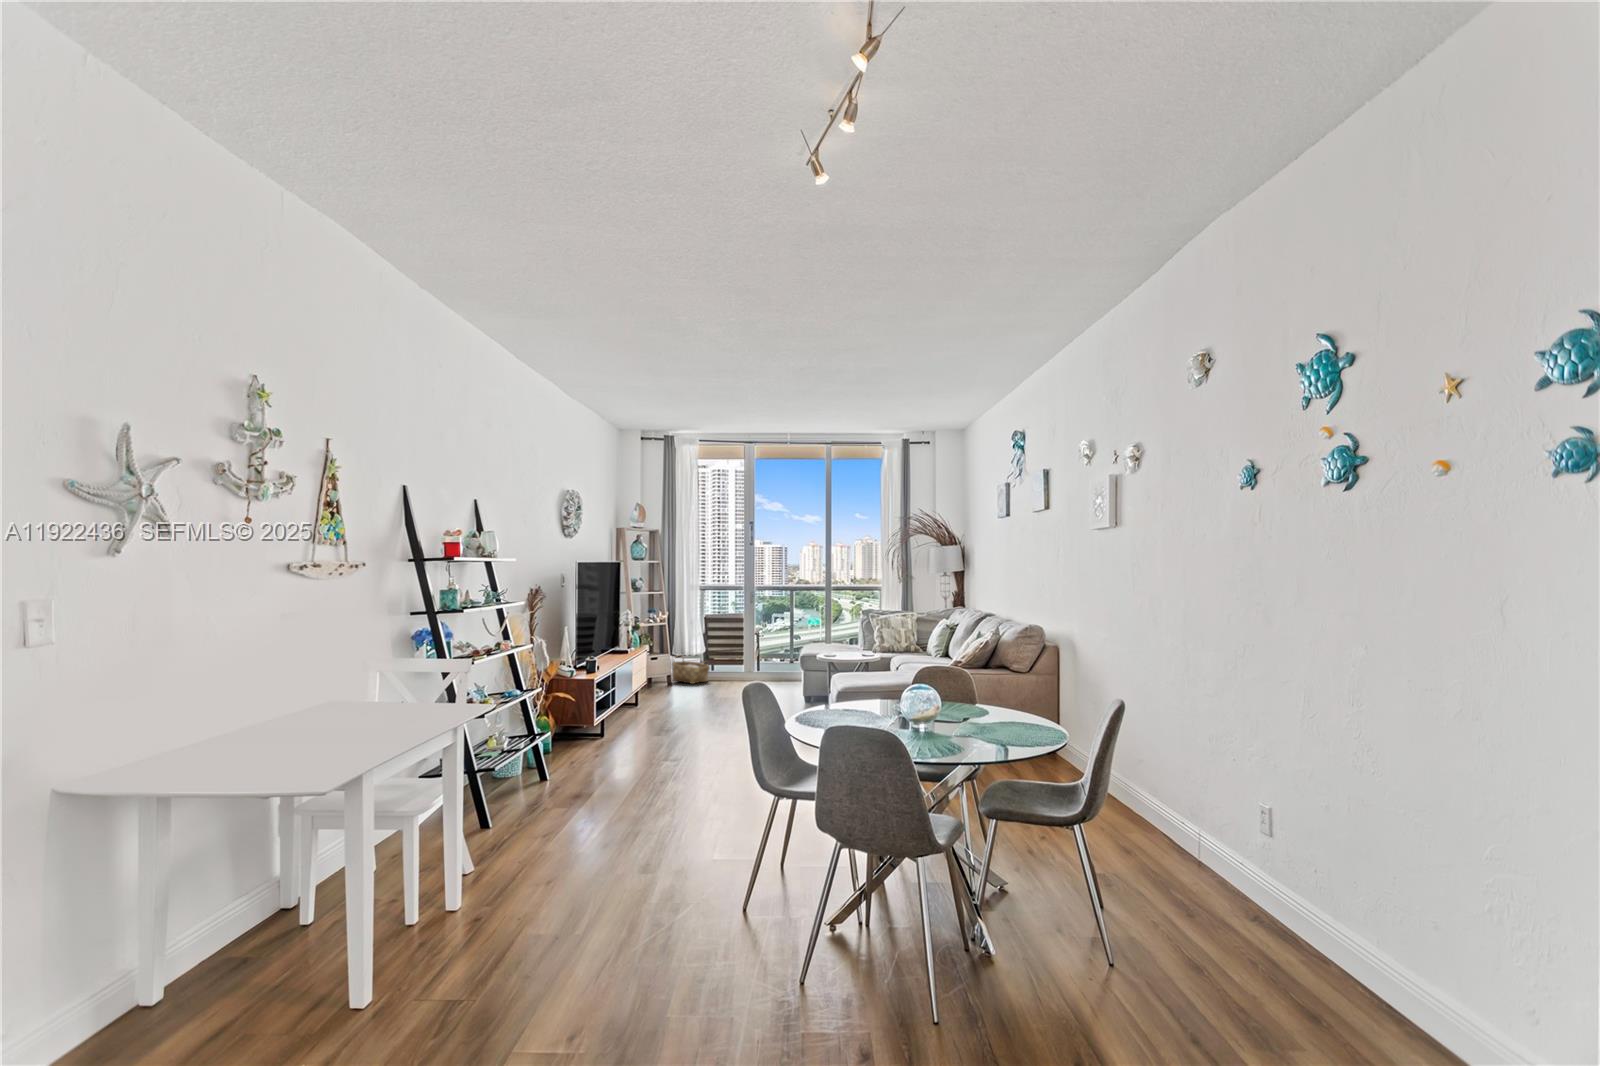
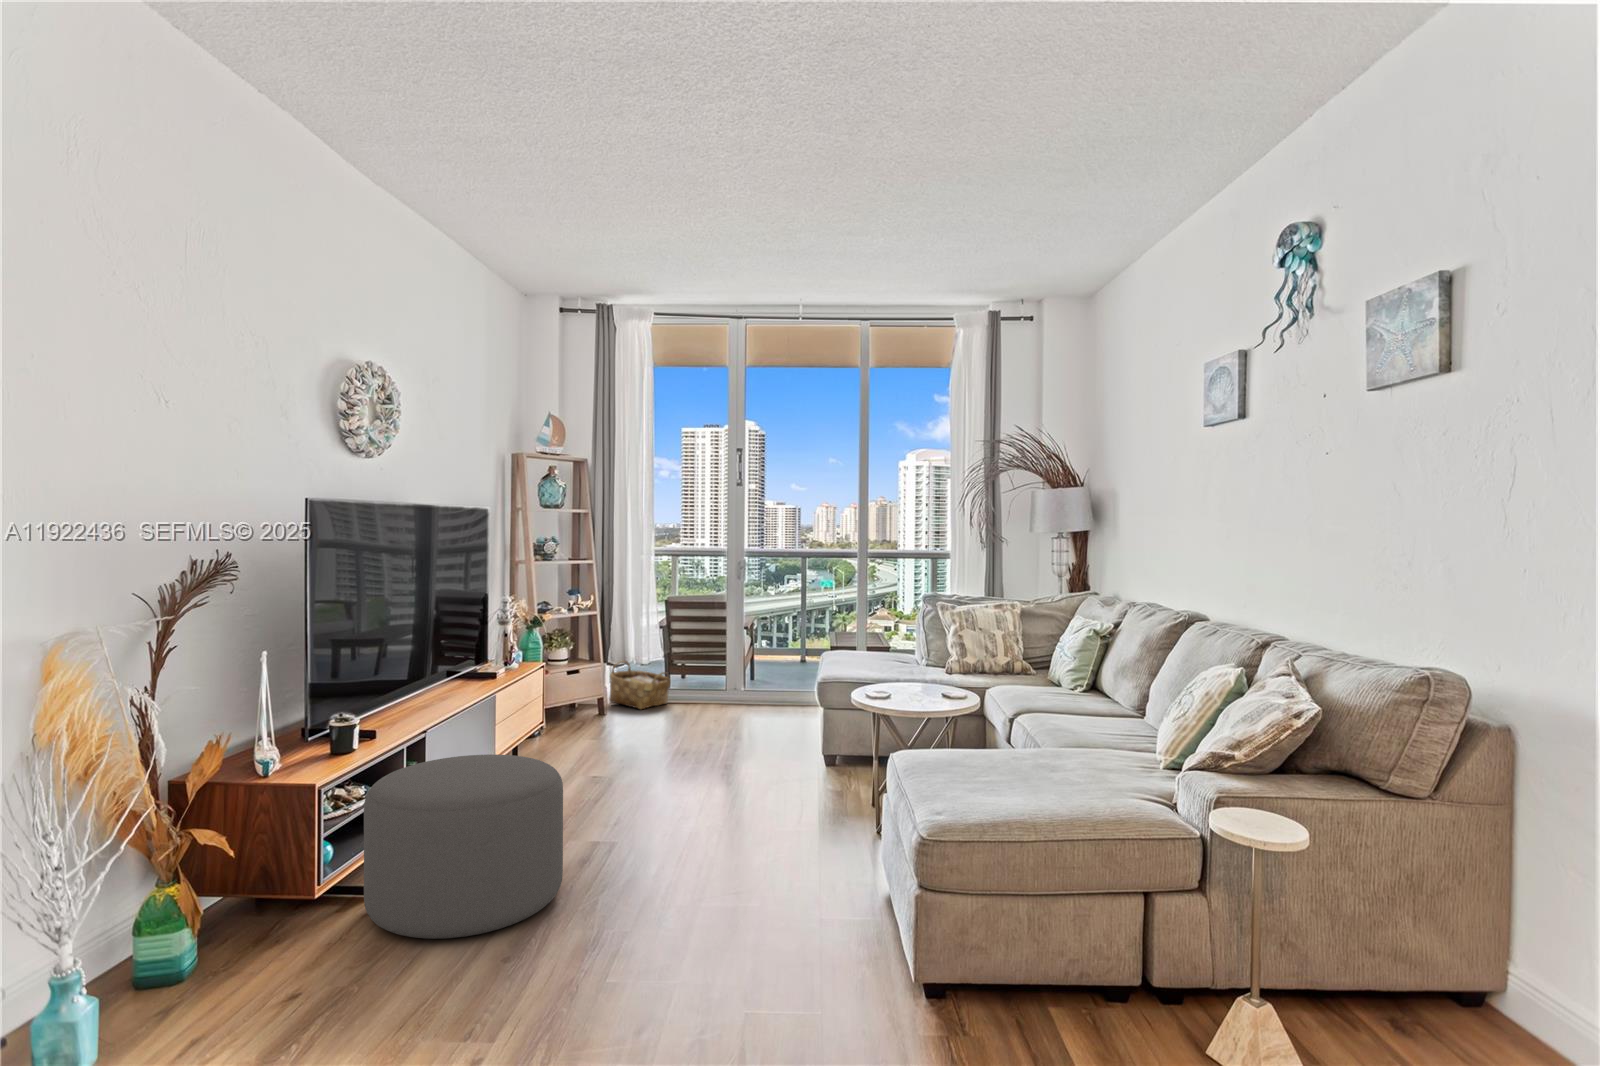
ottoman: none [590,683,679,757] -> present [364,754,563,939]

